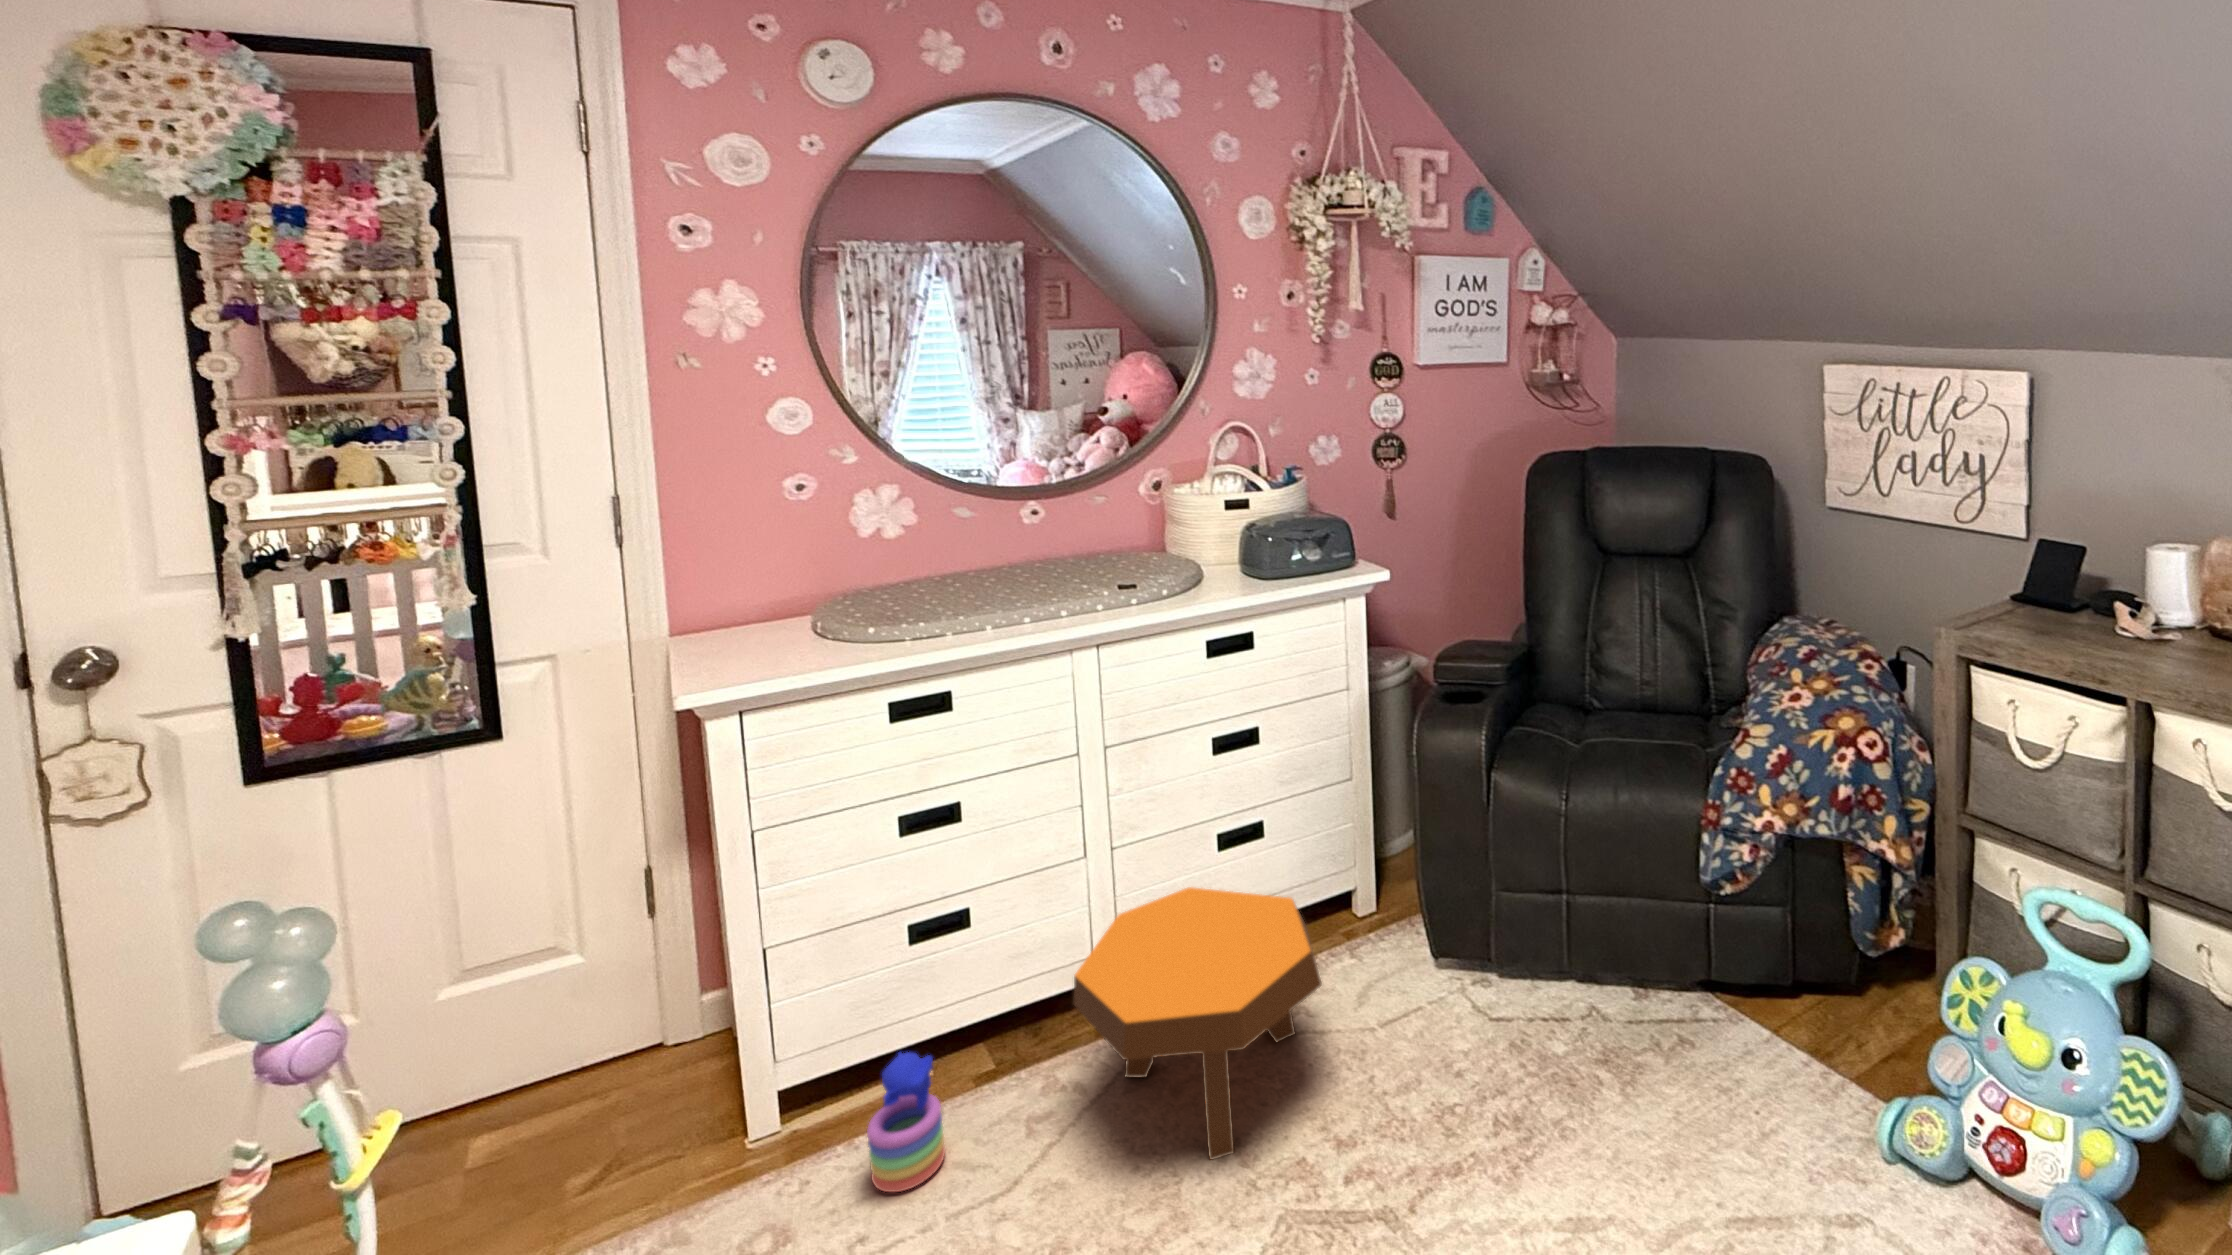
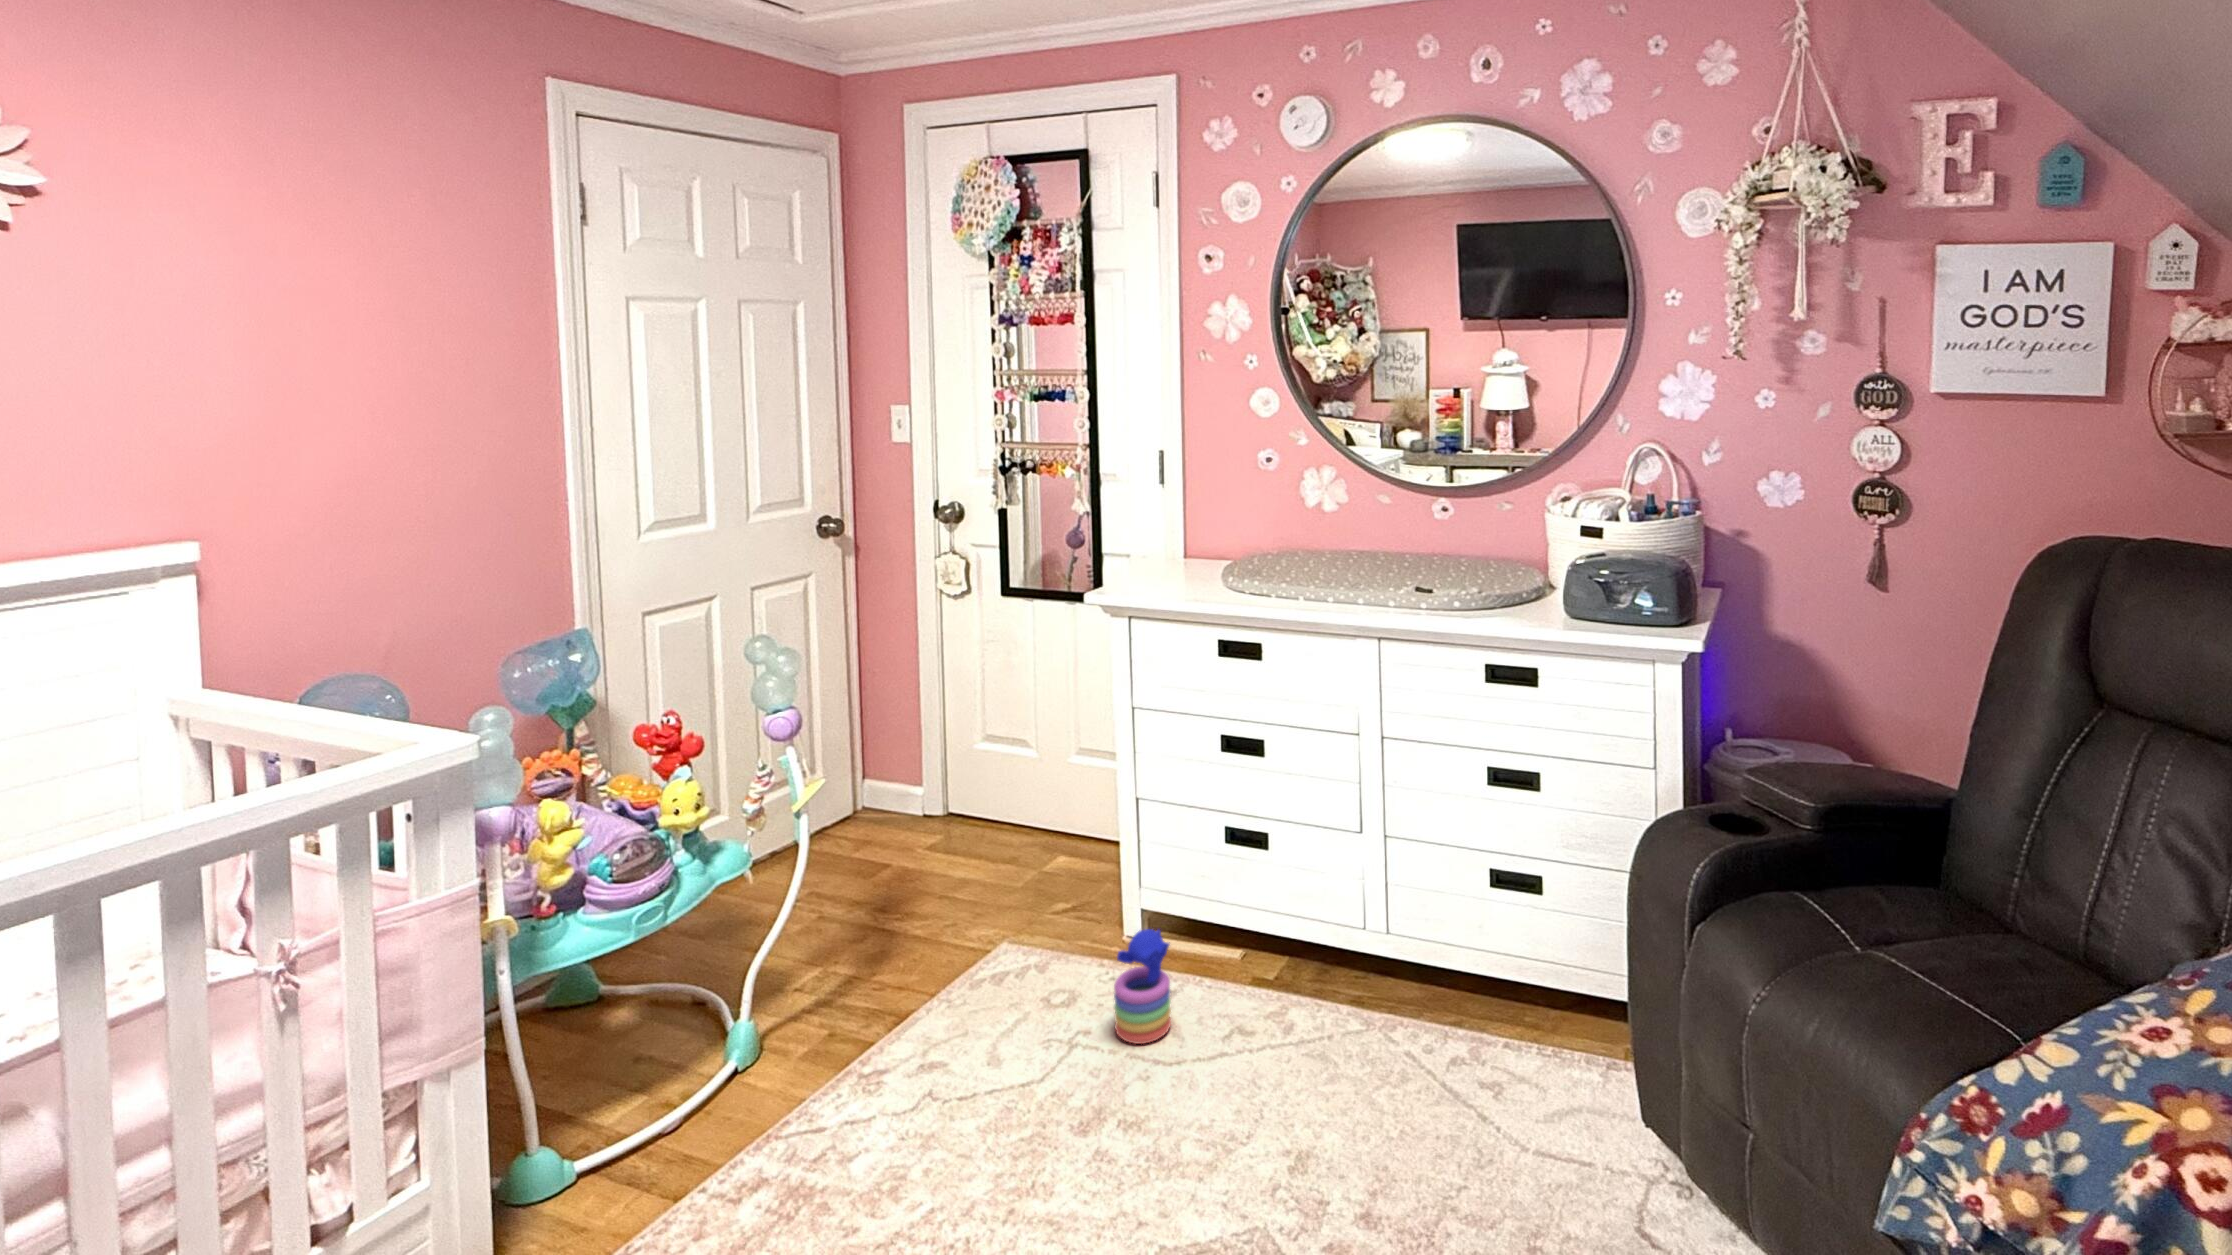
footstool: present [1074,887,1322,1160] -> none [1237,907,1494,1189]

